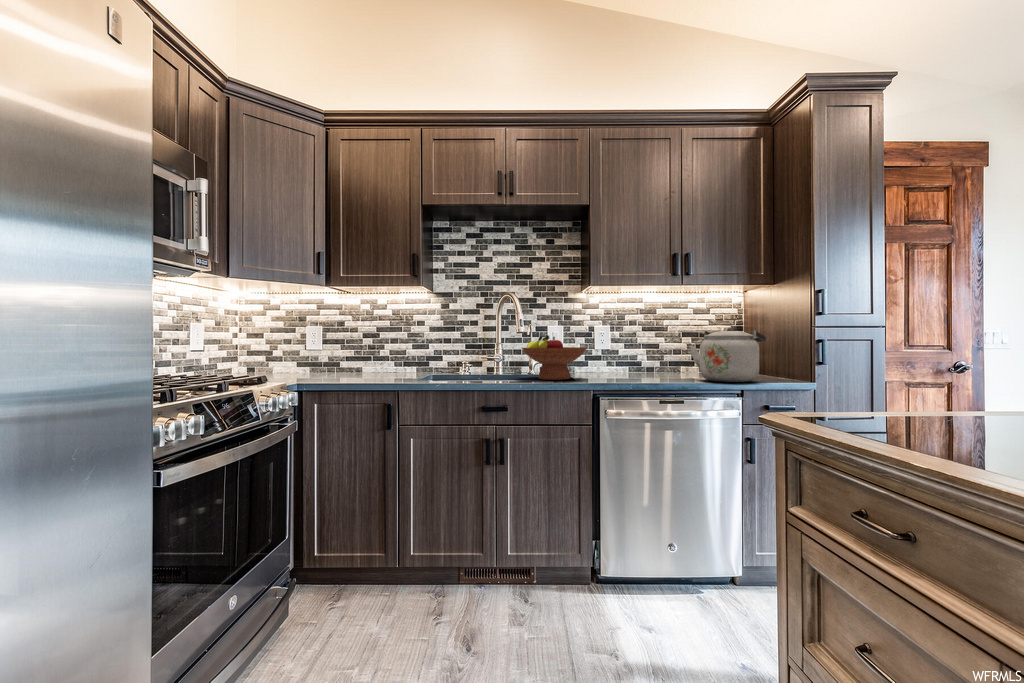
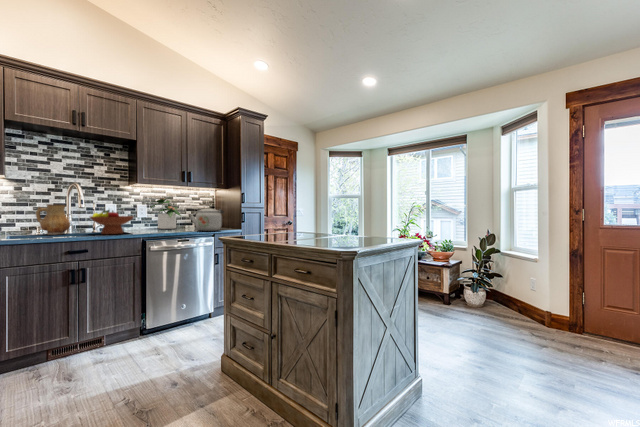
potted plant: none [613,309,673,374] -> present [151,198,181,229]
ceramic pitcher: none [461,328,500,377] -> present [36,204,70,235]

